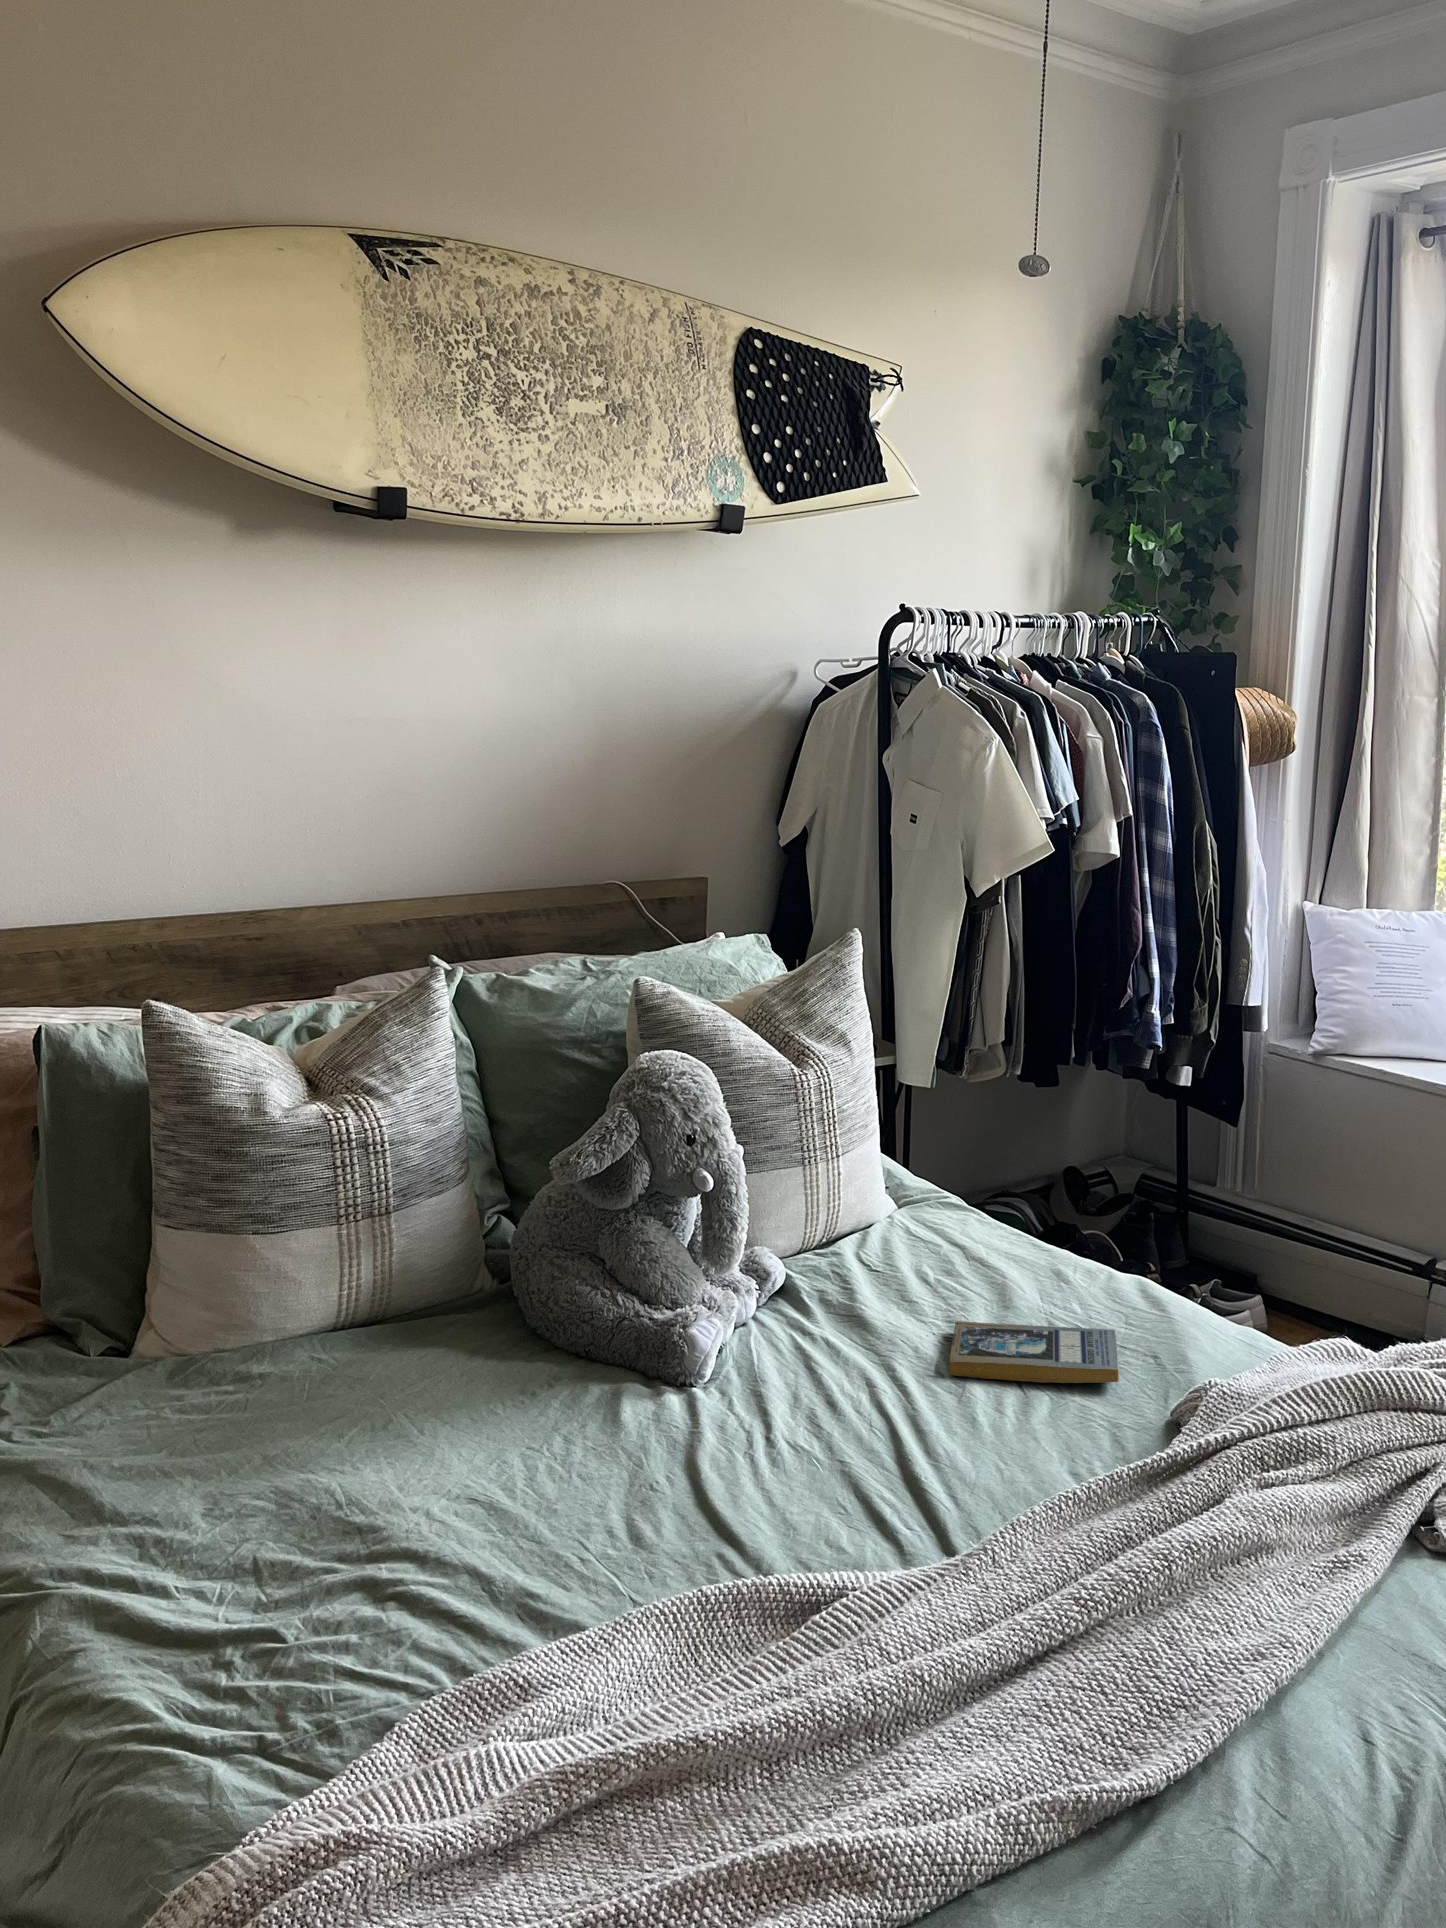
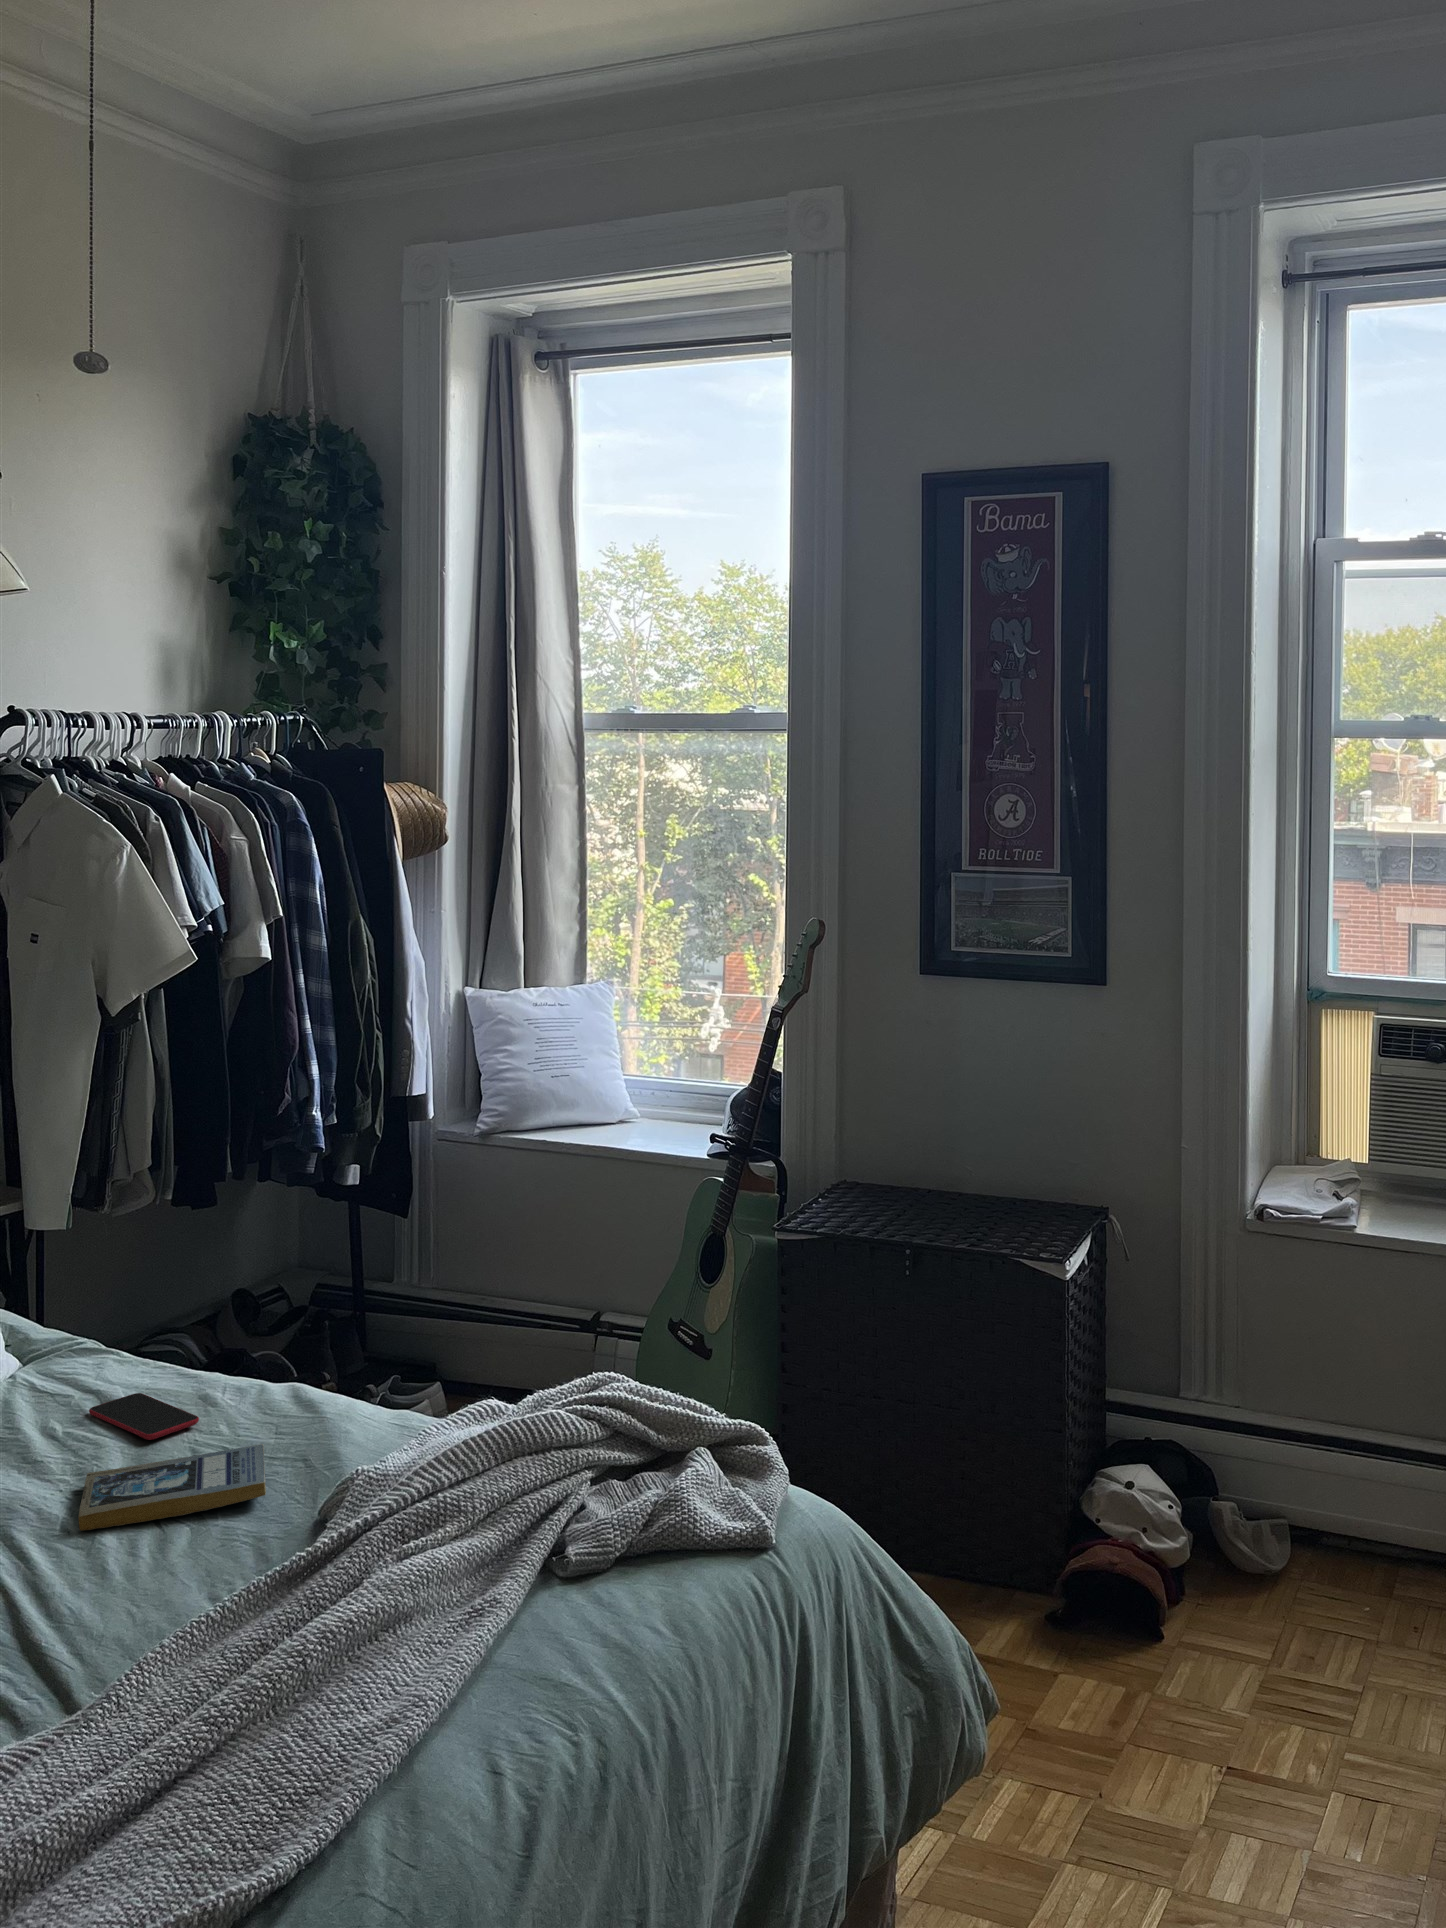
smartphone: none [955,1253,1053,1301] -> present [89,1393,199,1440]

